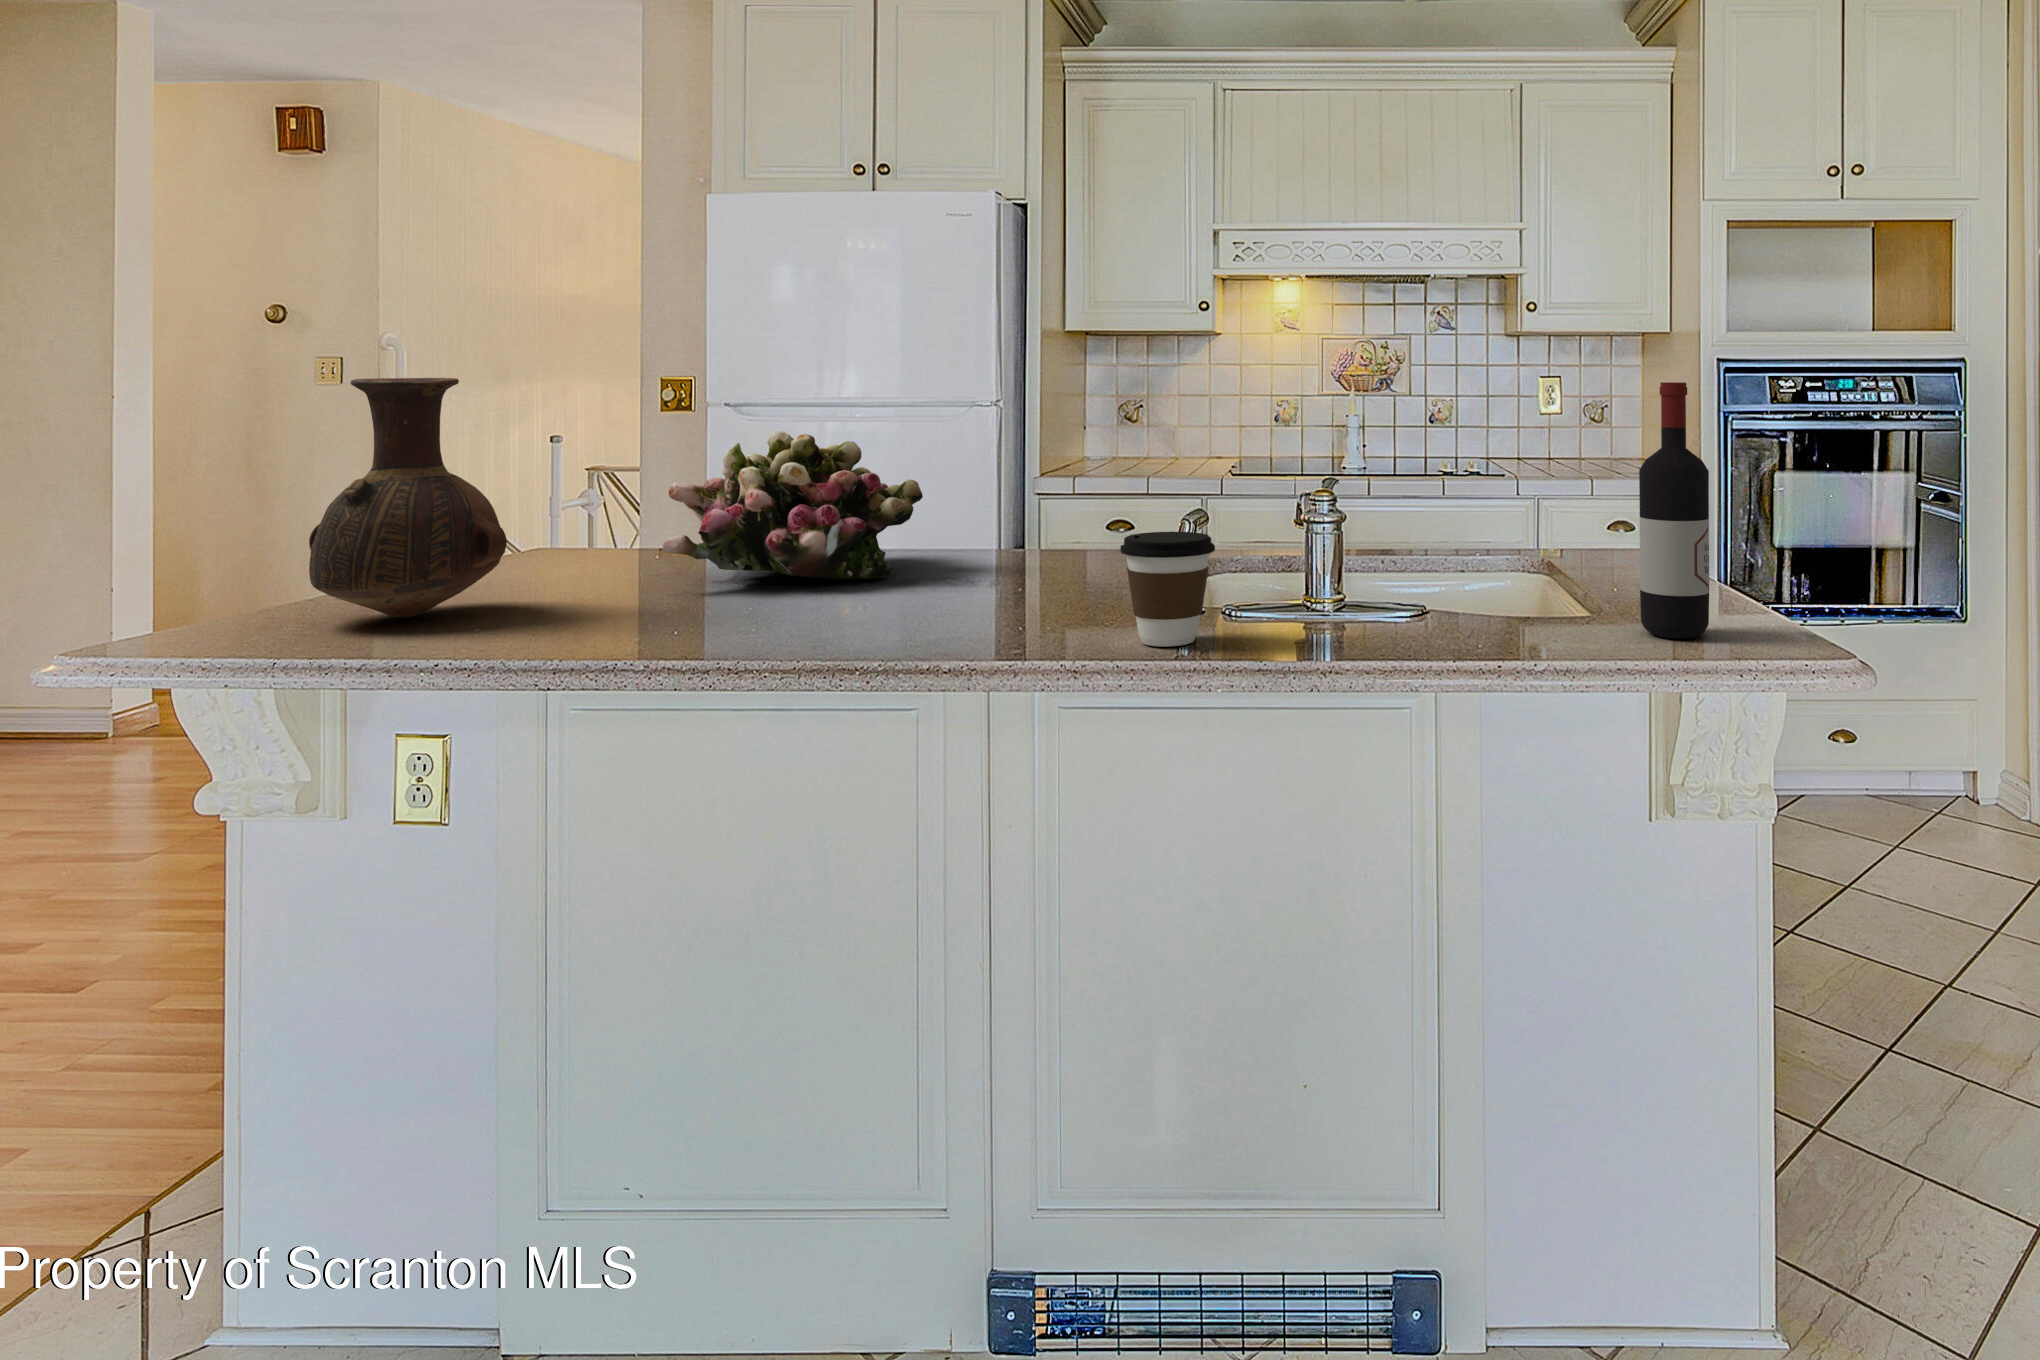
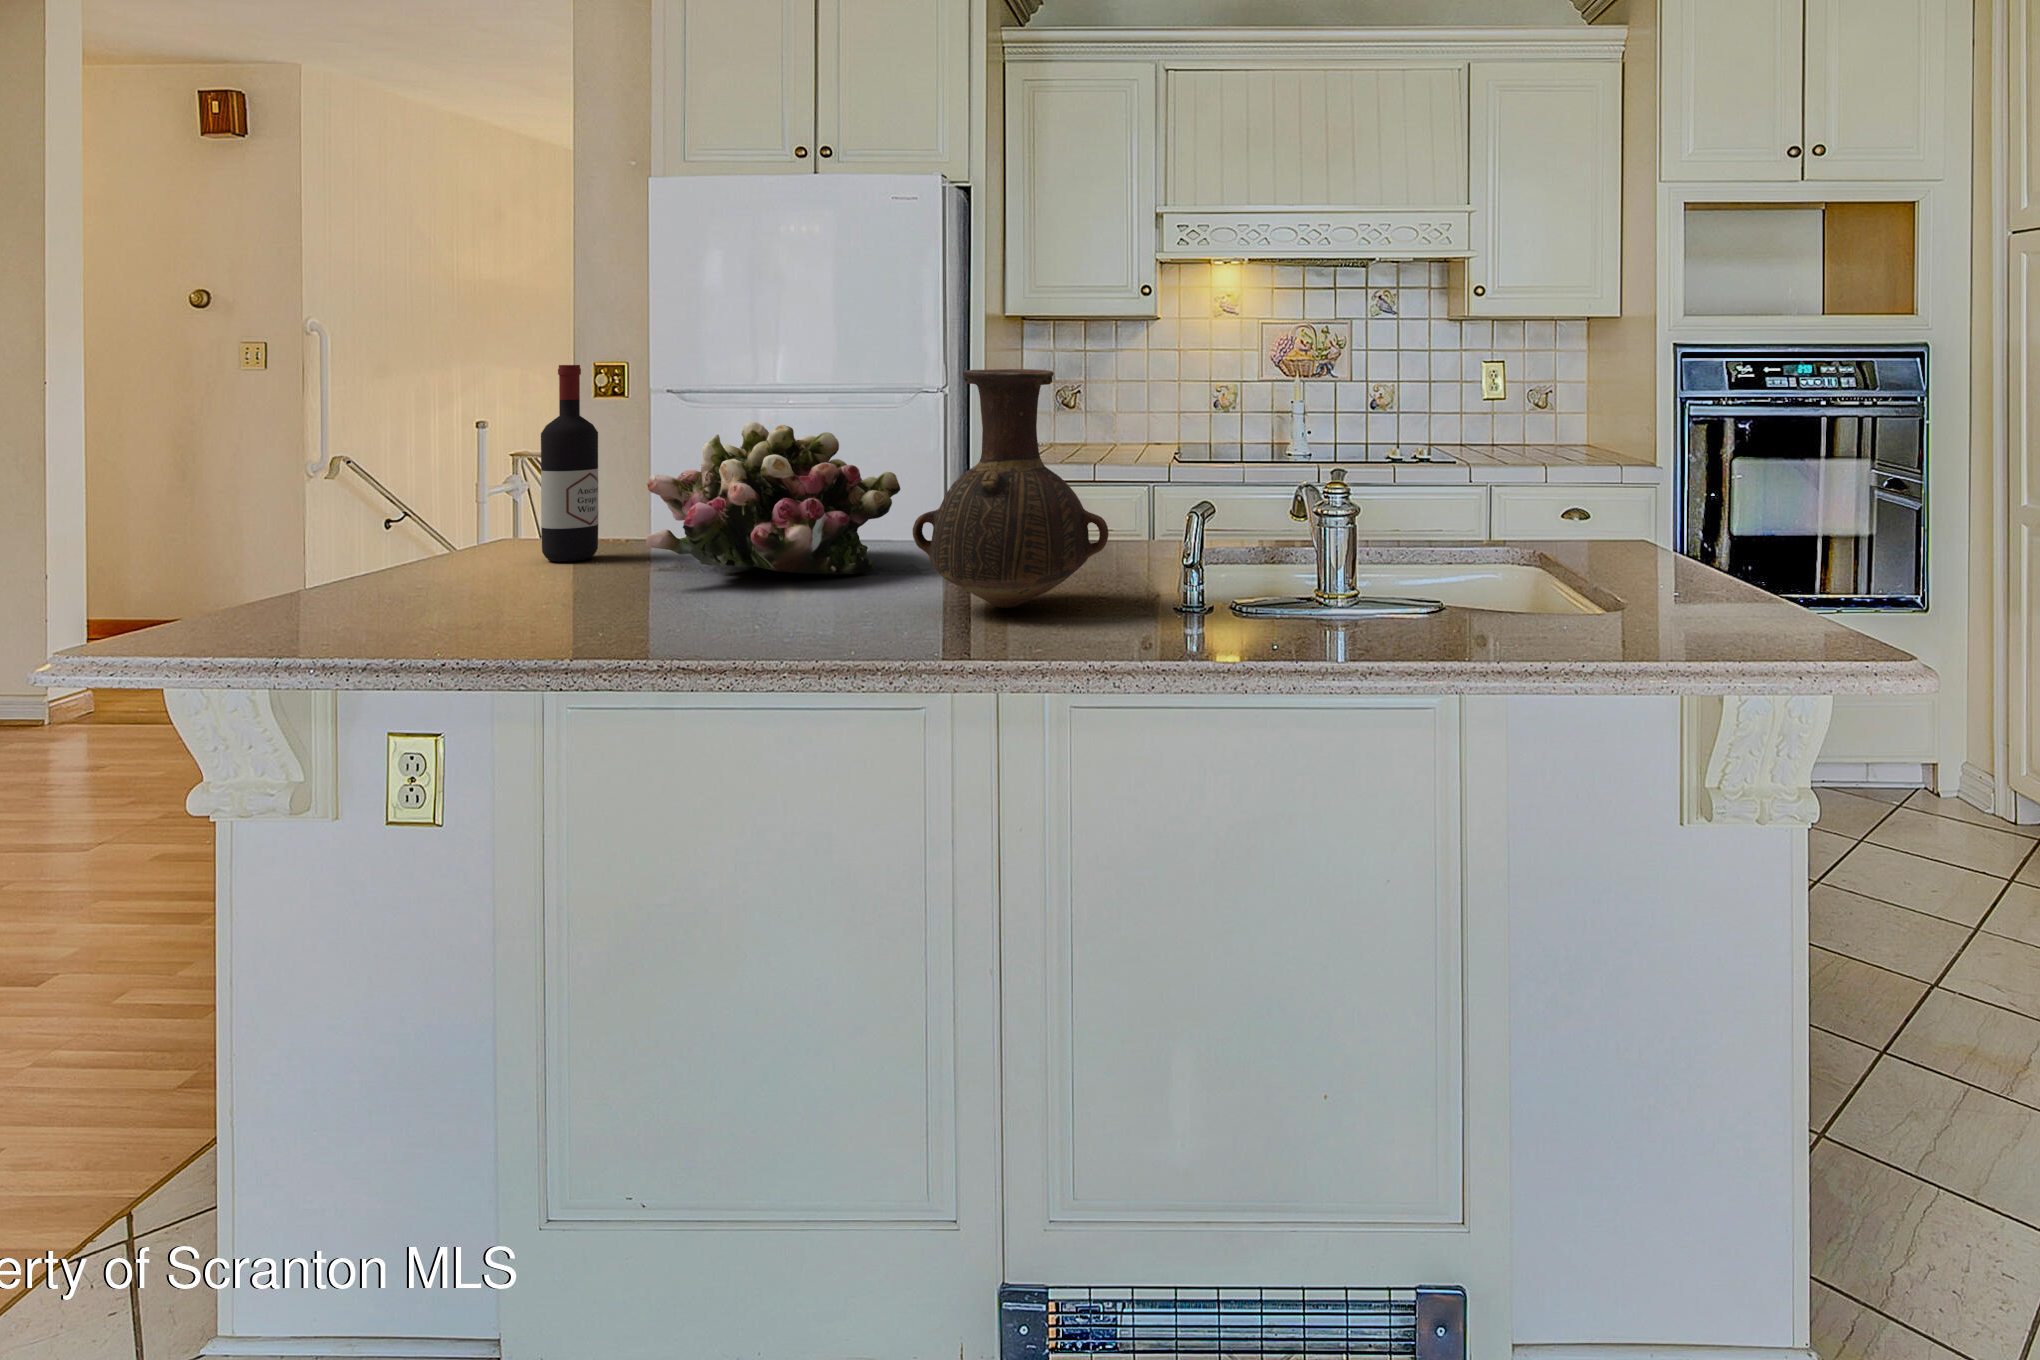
vase: present [309,378,507,617] -> present [913,369,1109,608]
wine bottle: present [1639,382,1709,639] -> present [541,365,598,562]
coffee cup: present [1120,532,1215,647] -> none [1140,527,1238,646]

